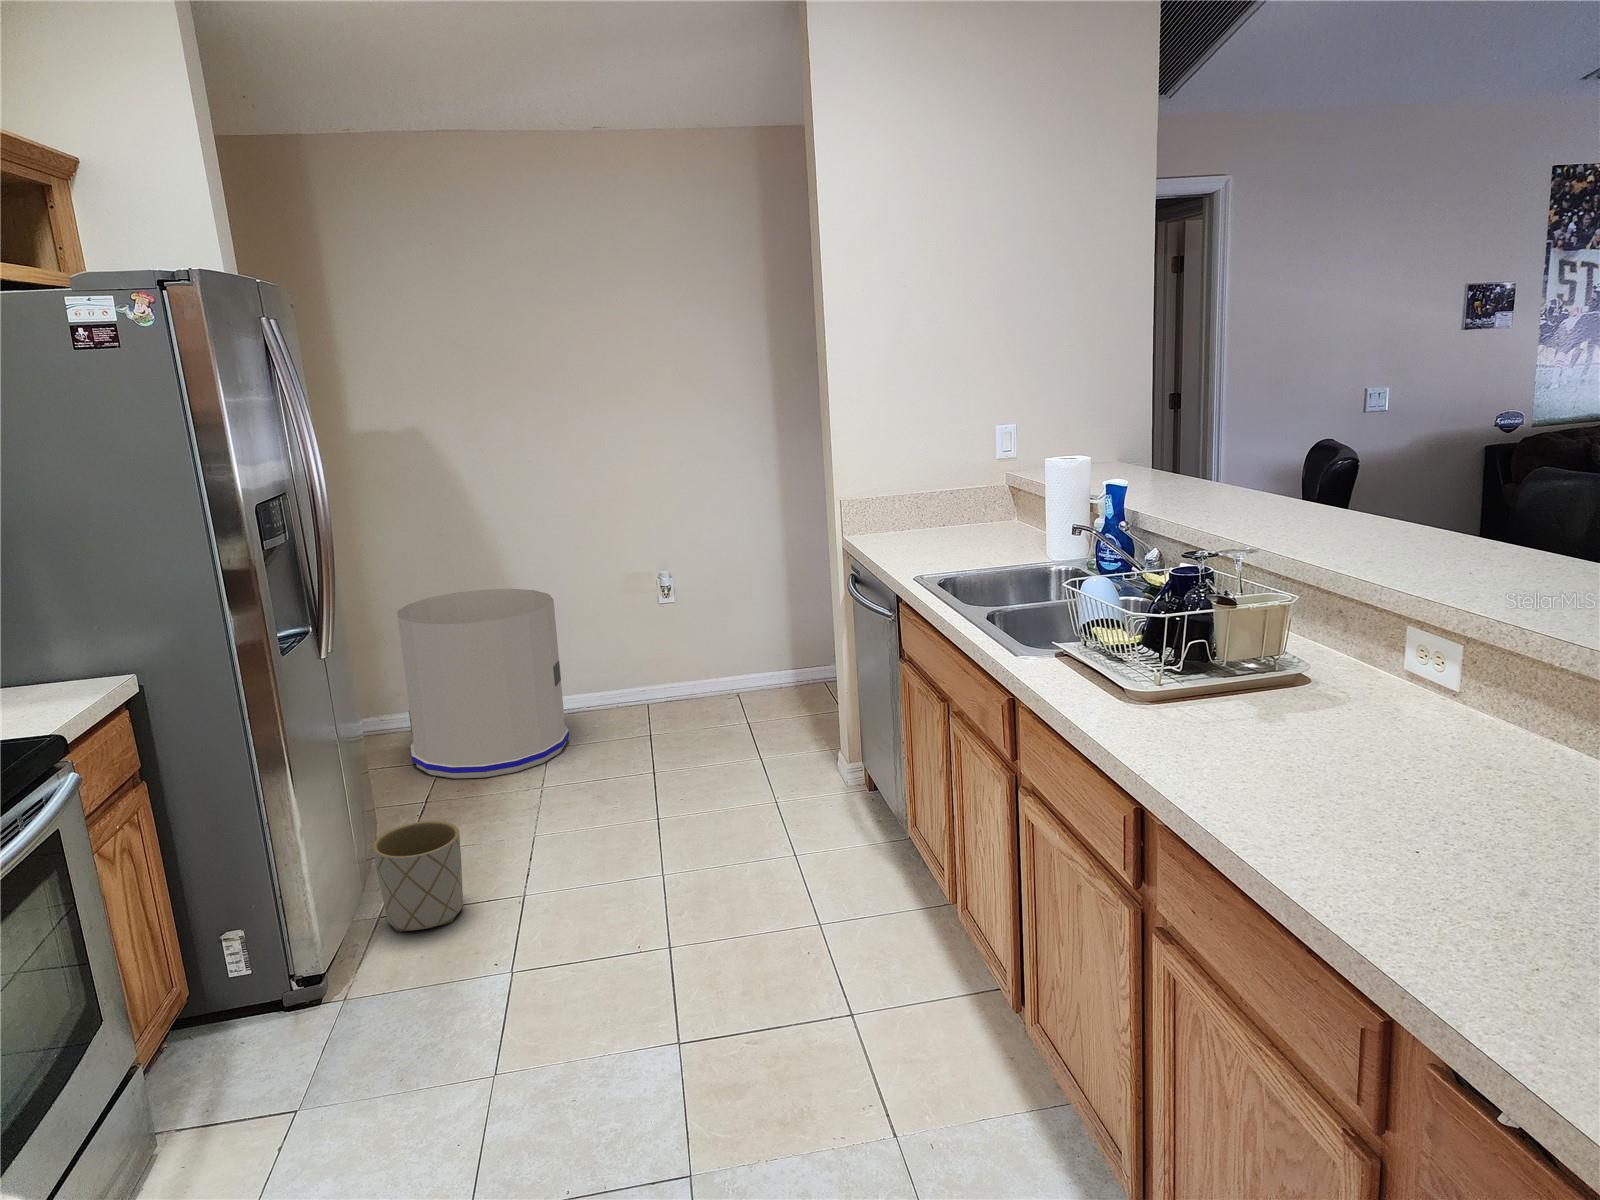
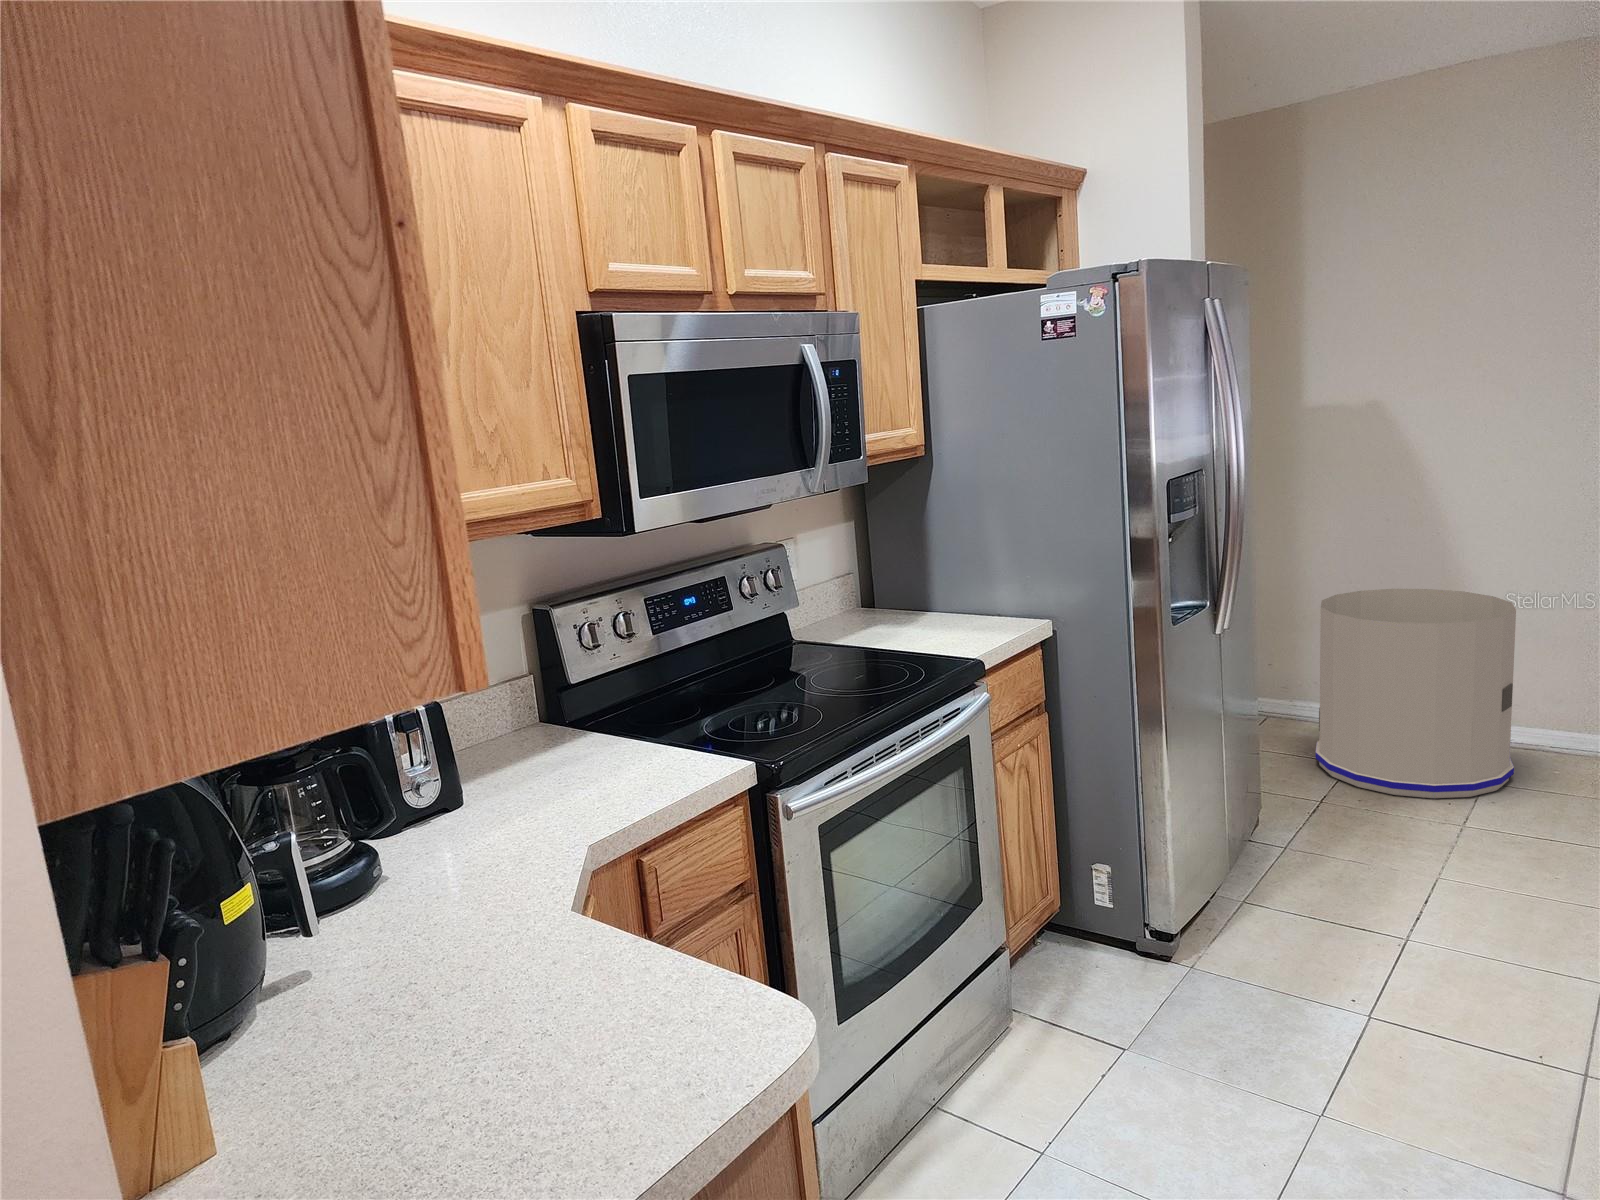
planter: present [373,821,463,931] -> none [1243,818,1338,933]

